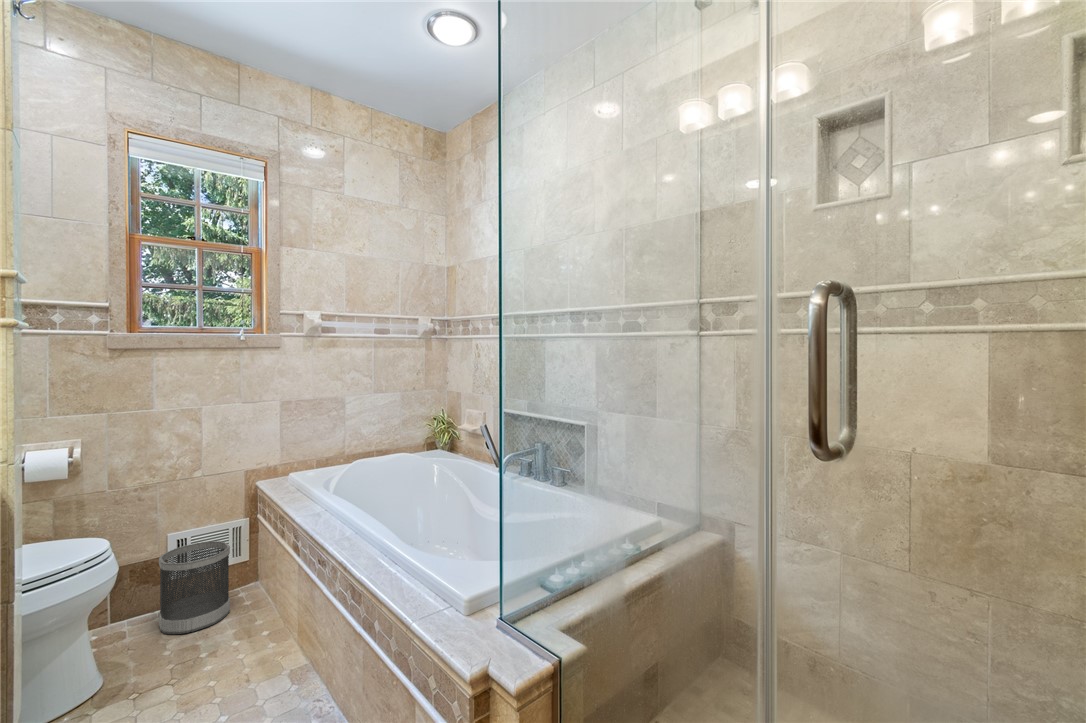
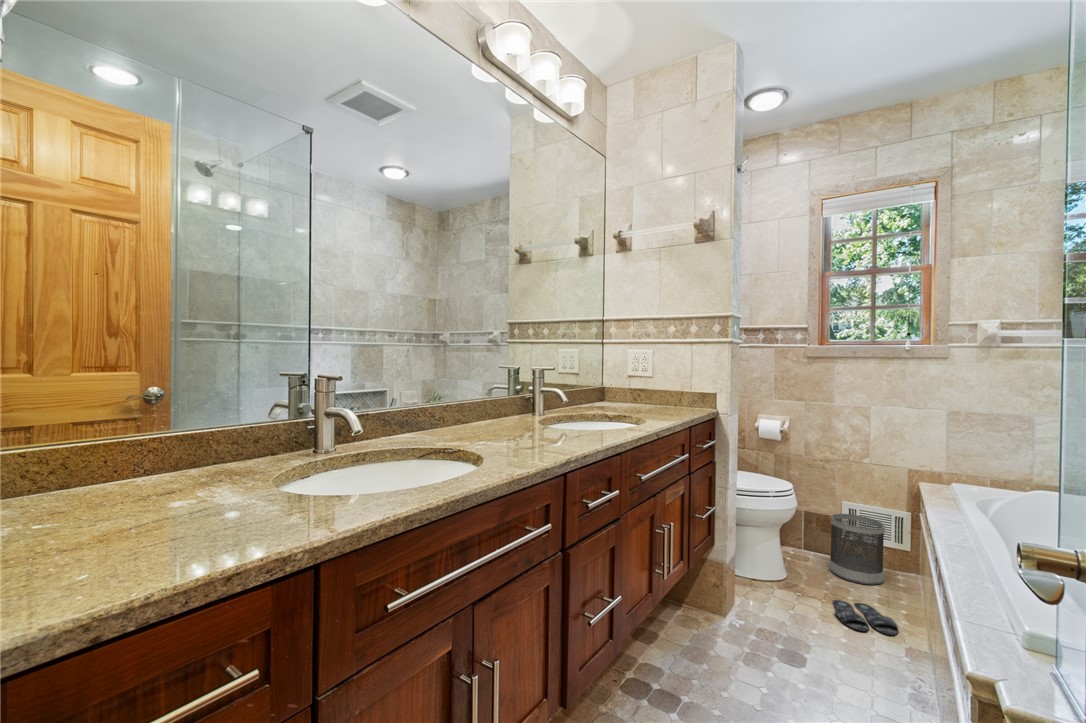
slippers: none [186,649,272,695] -> present [833,600,898,635]

